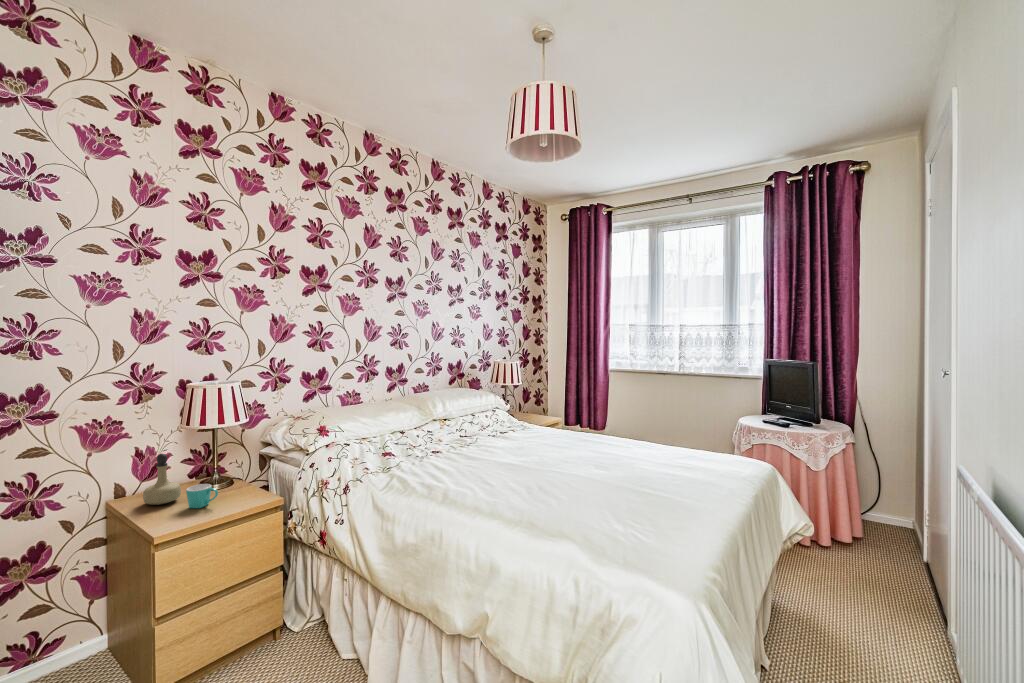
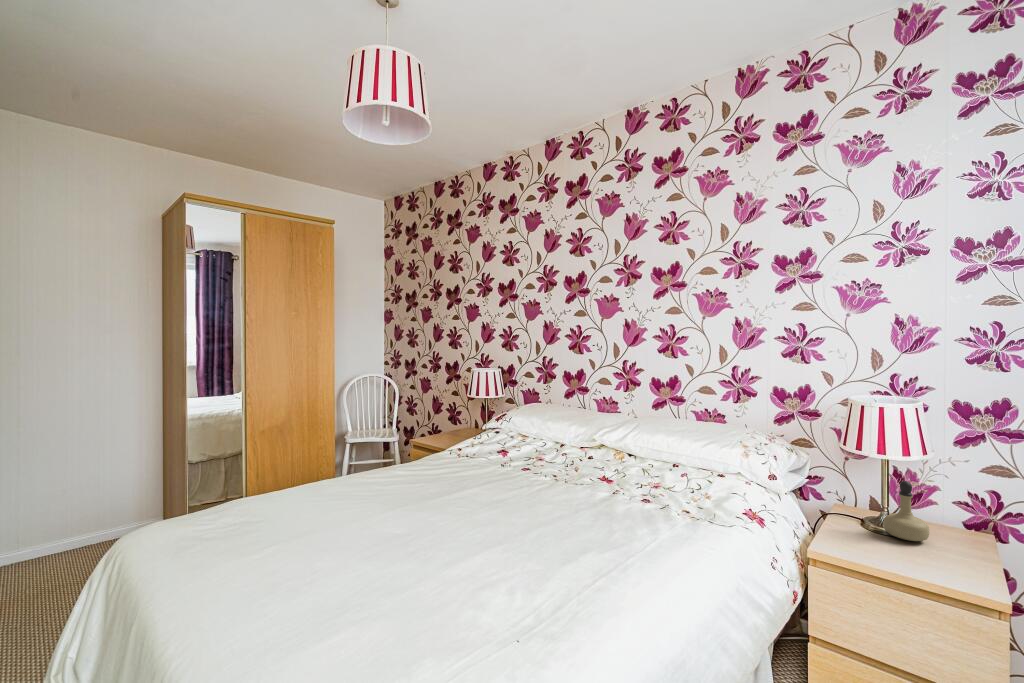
mug: present [186,484,218,508] -> none [922,533,963,566]

